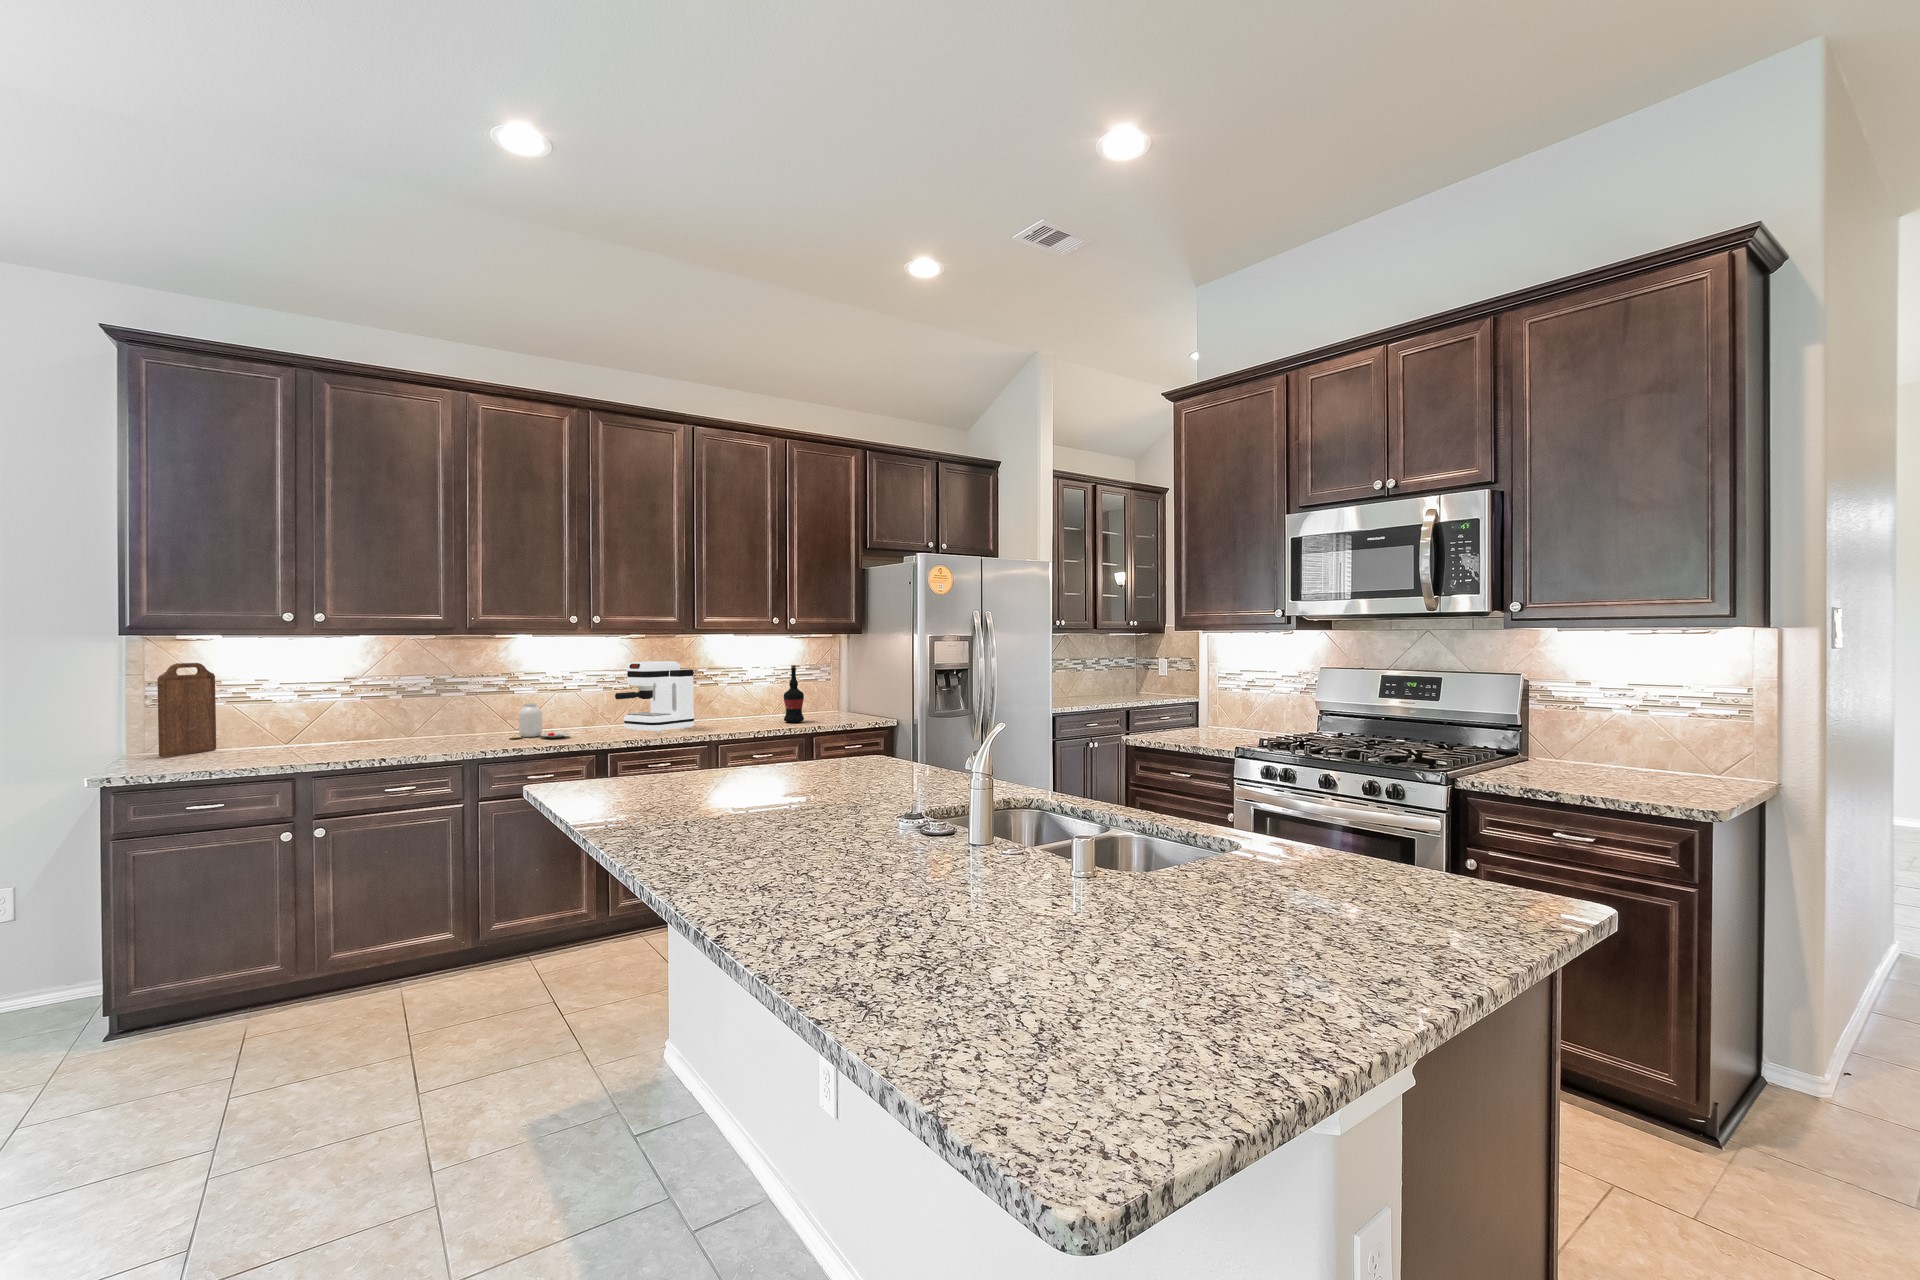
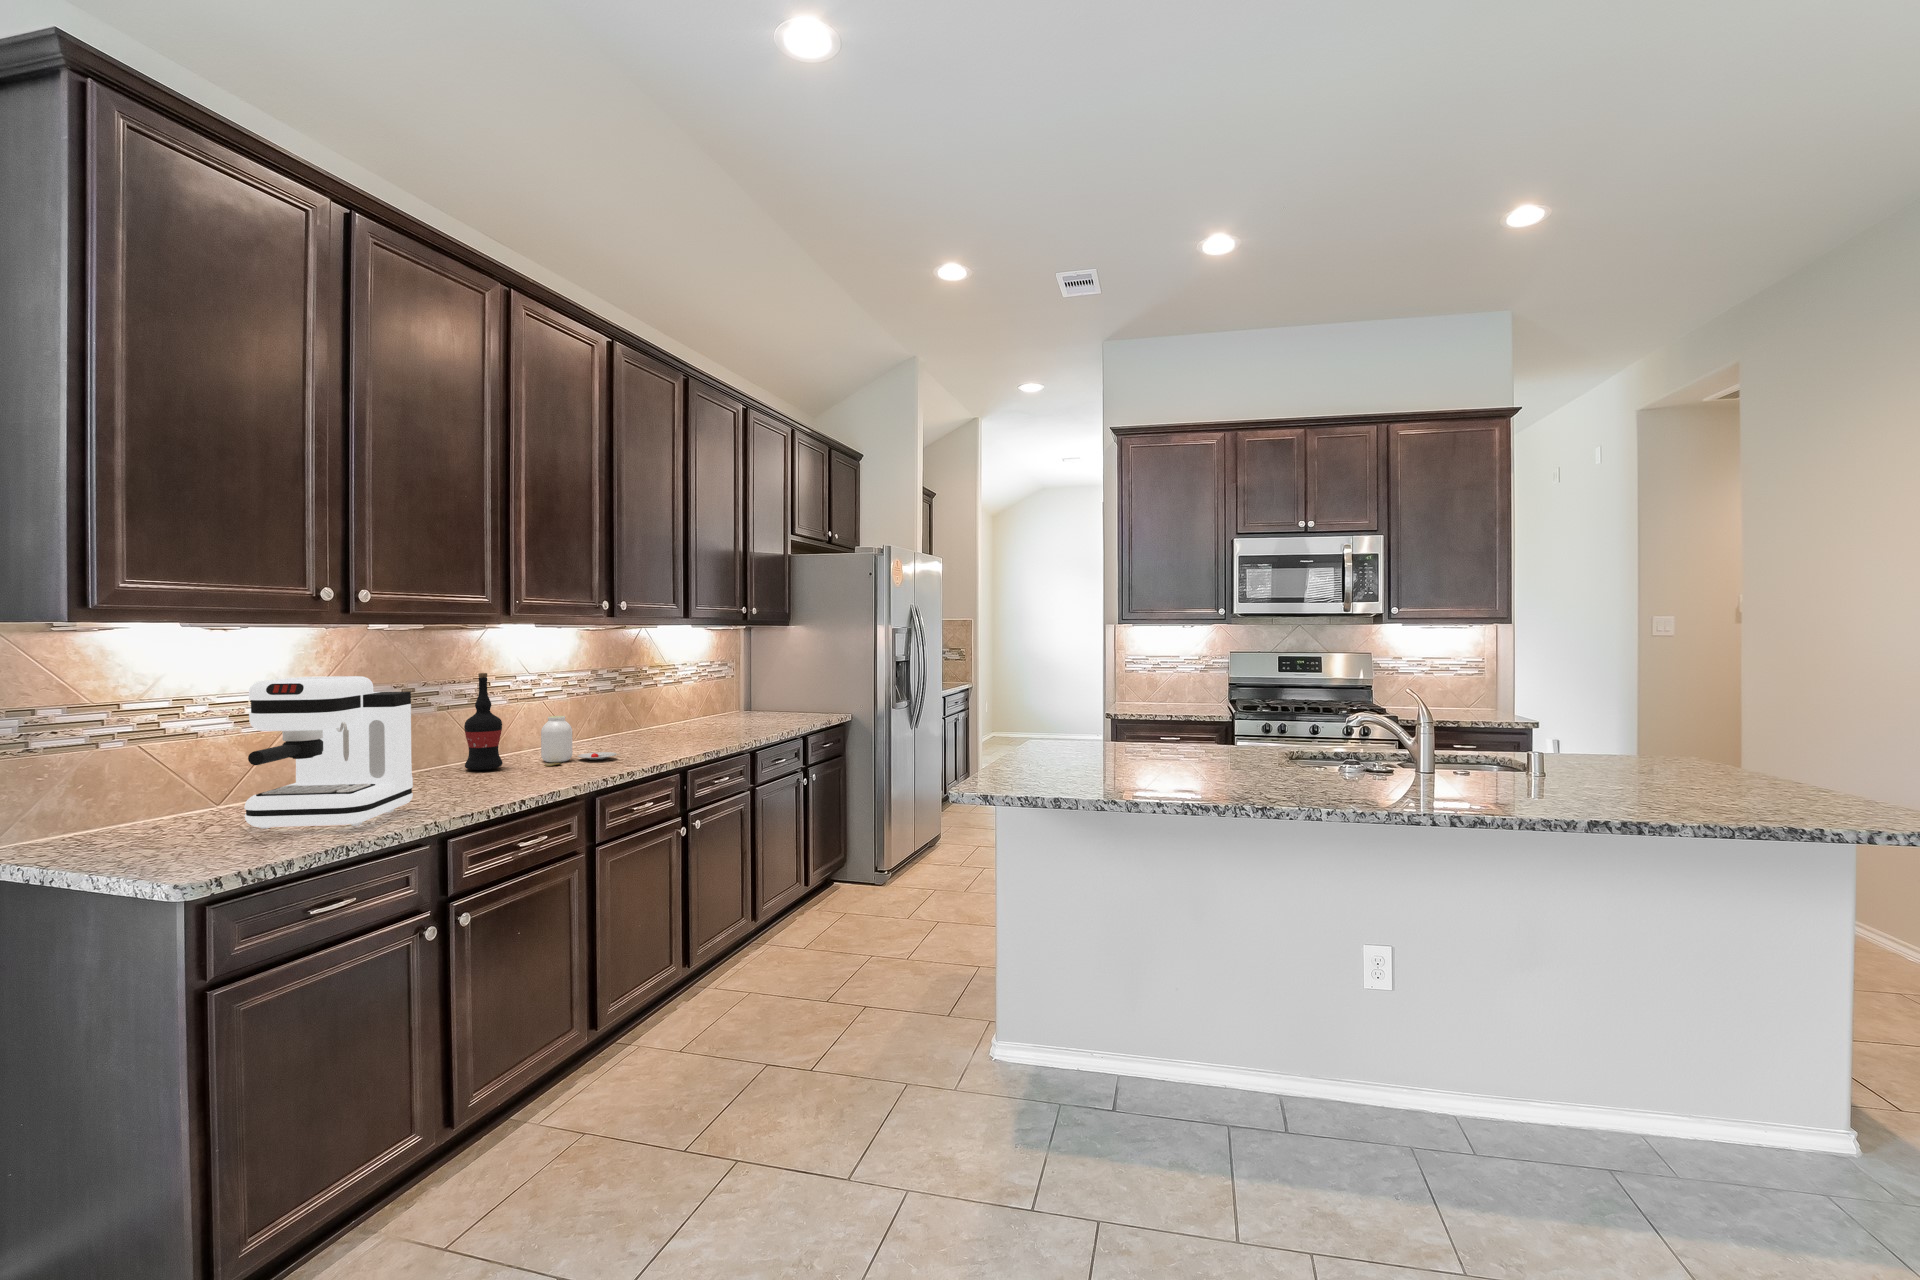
coffee maker: present [615,661,694,732] -> present [245,676,413,829]
cutting board: present [157,663,216,757] -> none [86,669,133,851]
wine bottle: present [784,665,804,722] -> present [464,673,503,770]

